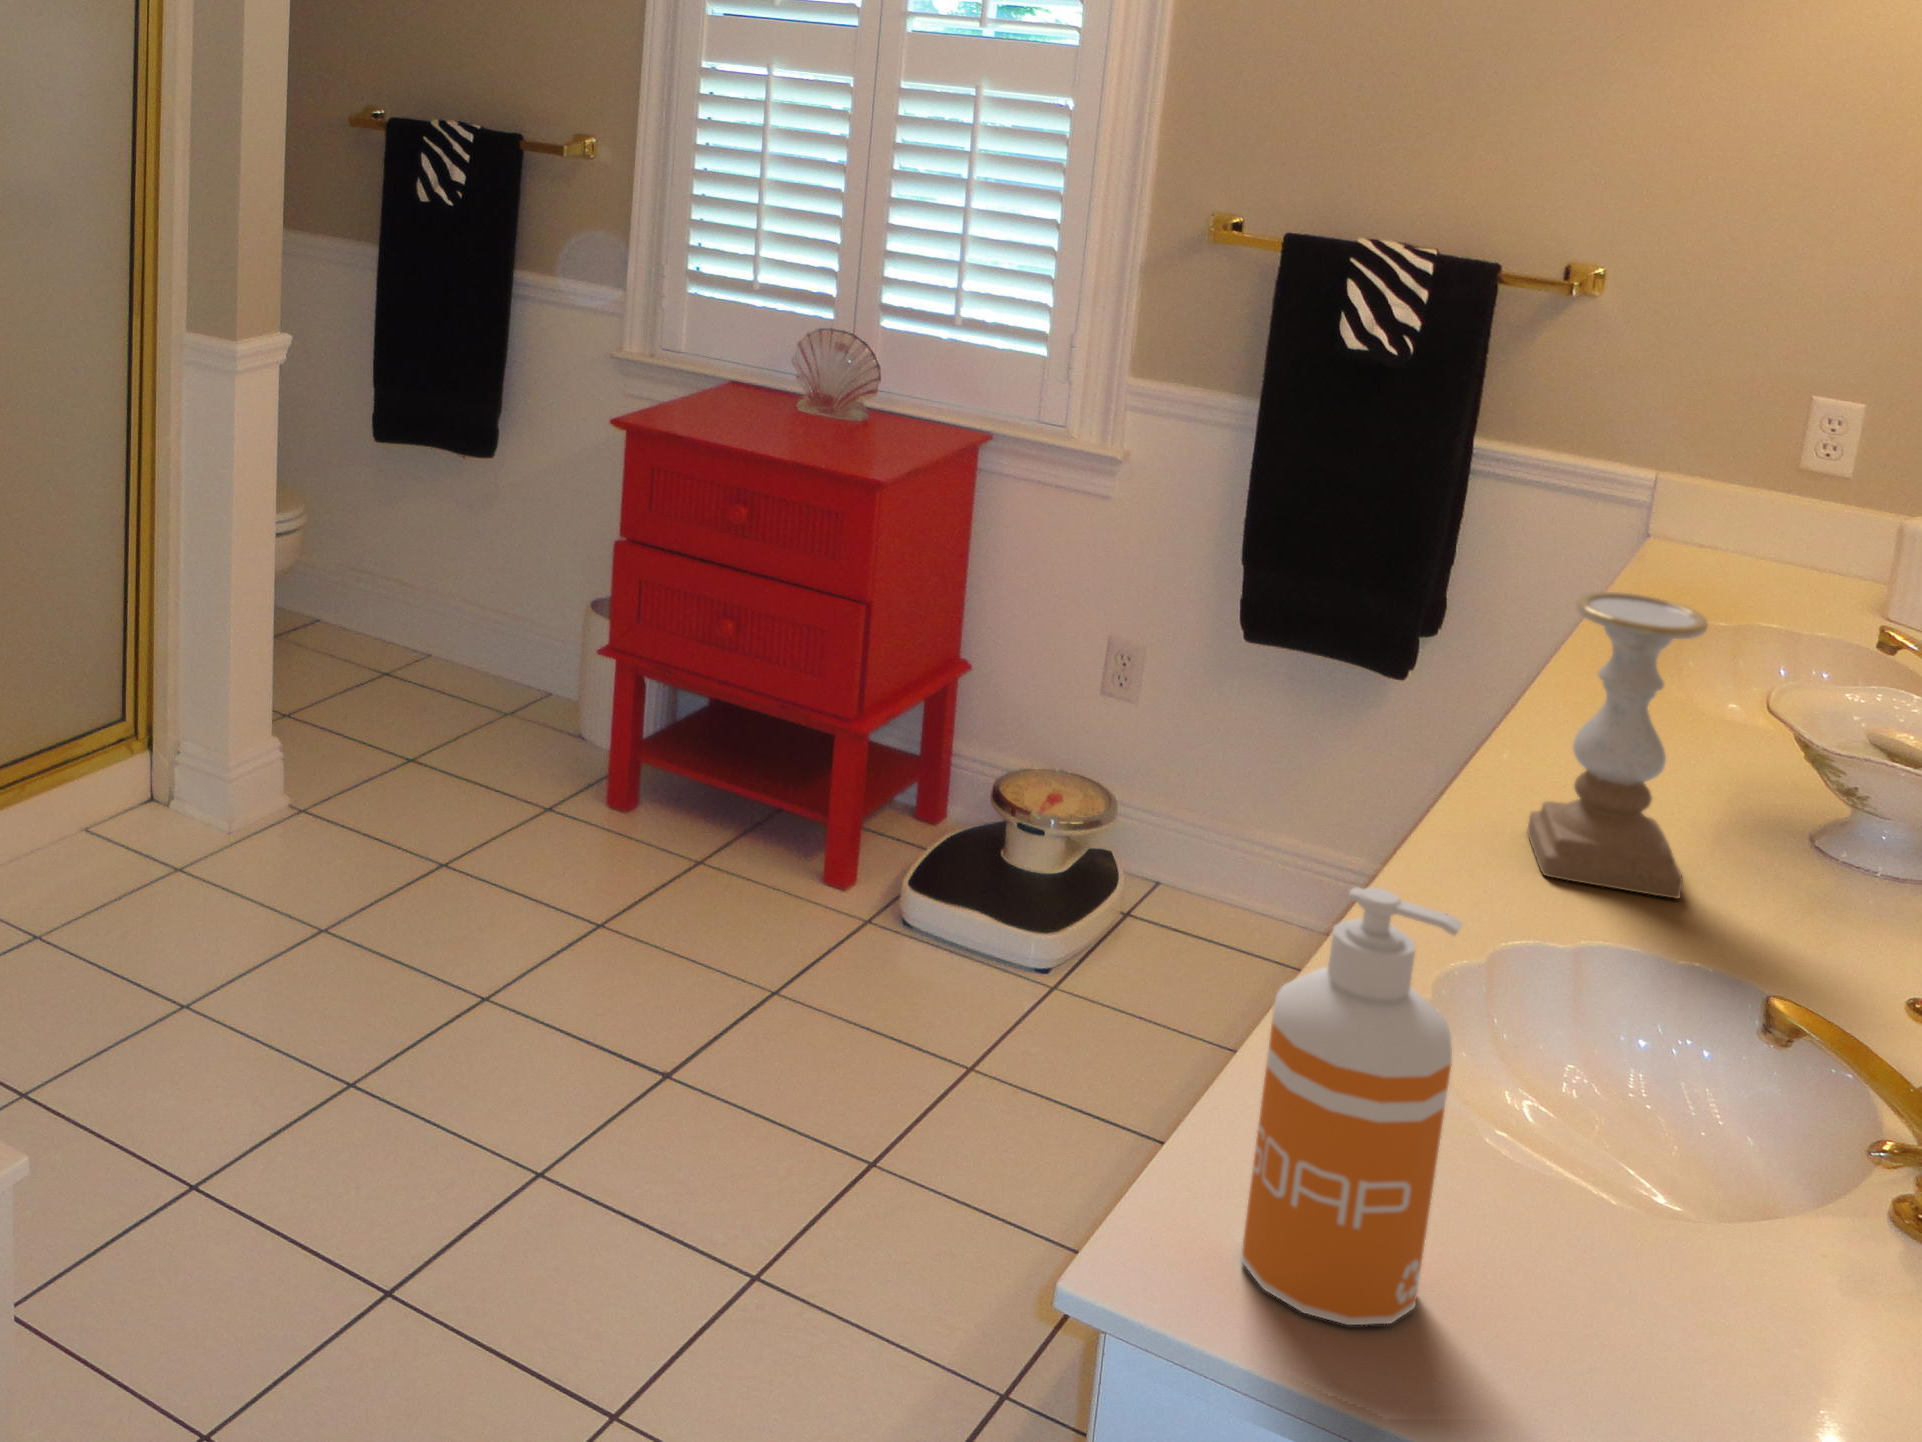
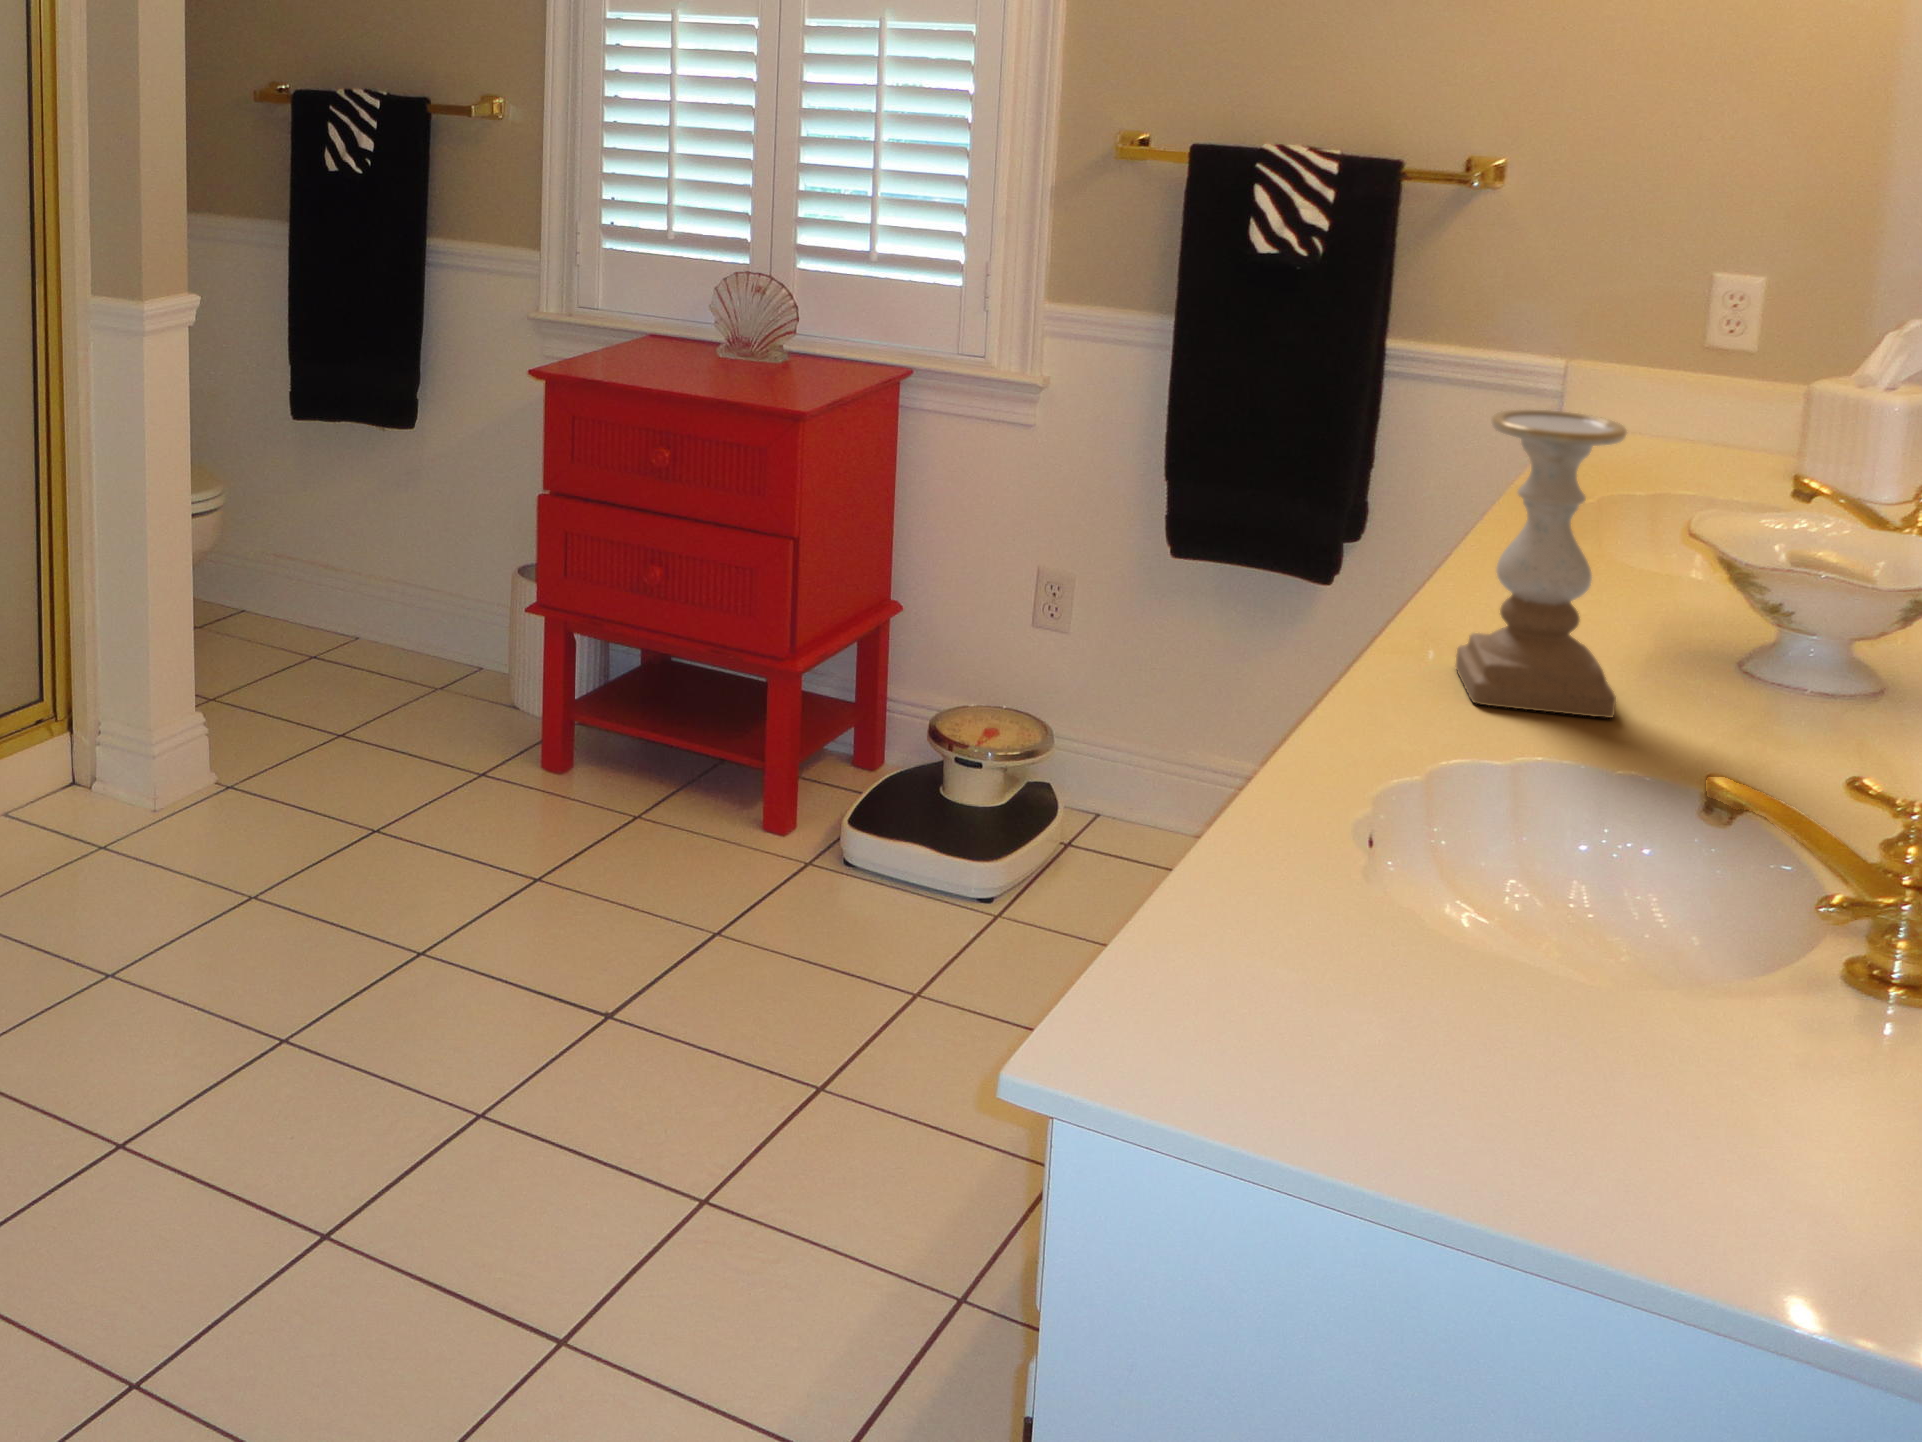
soap dispenser: present [1242,887,1462,1325] -> none [1168,632,1383,1108]

